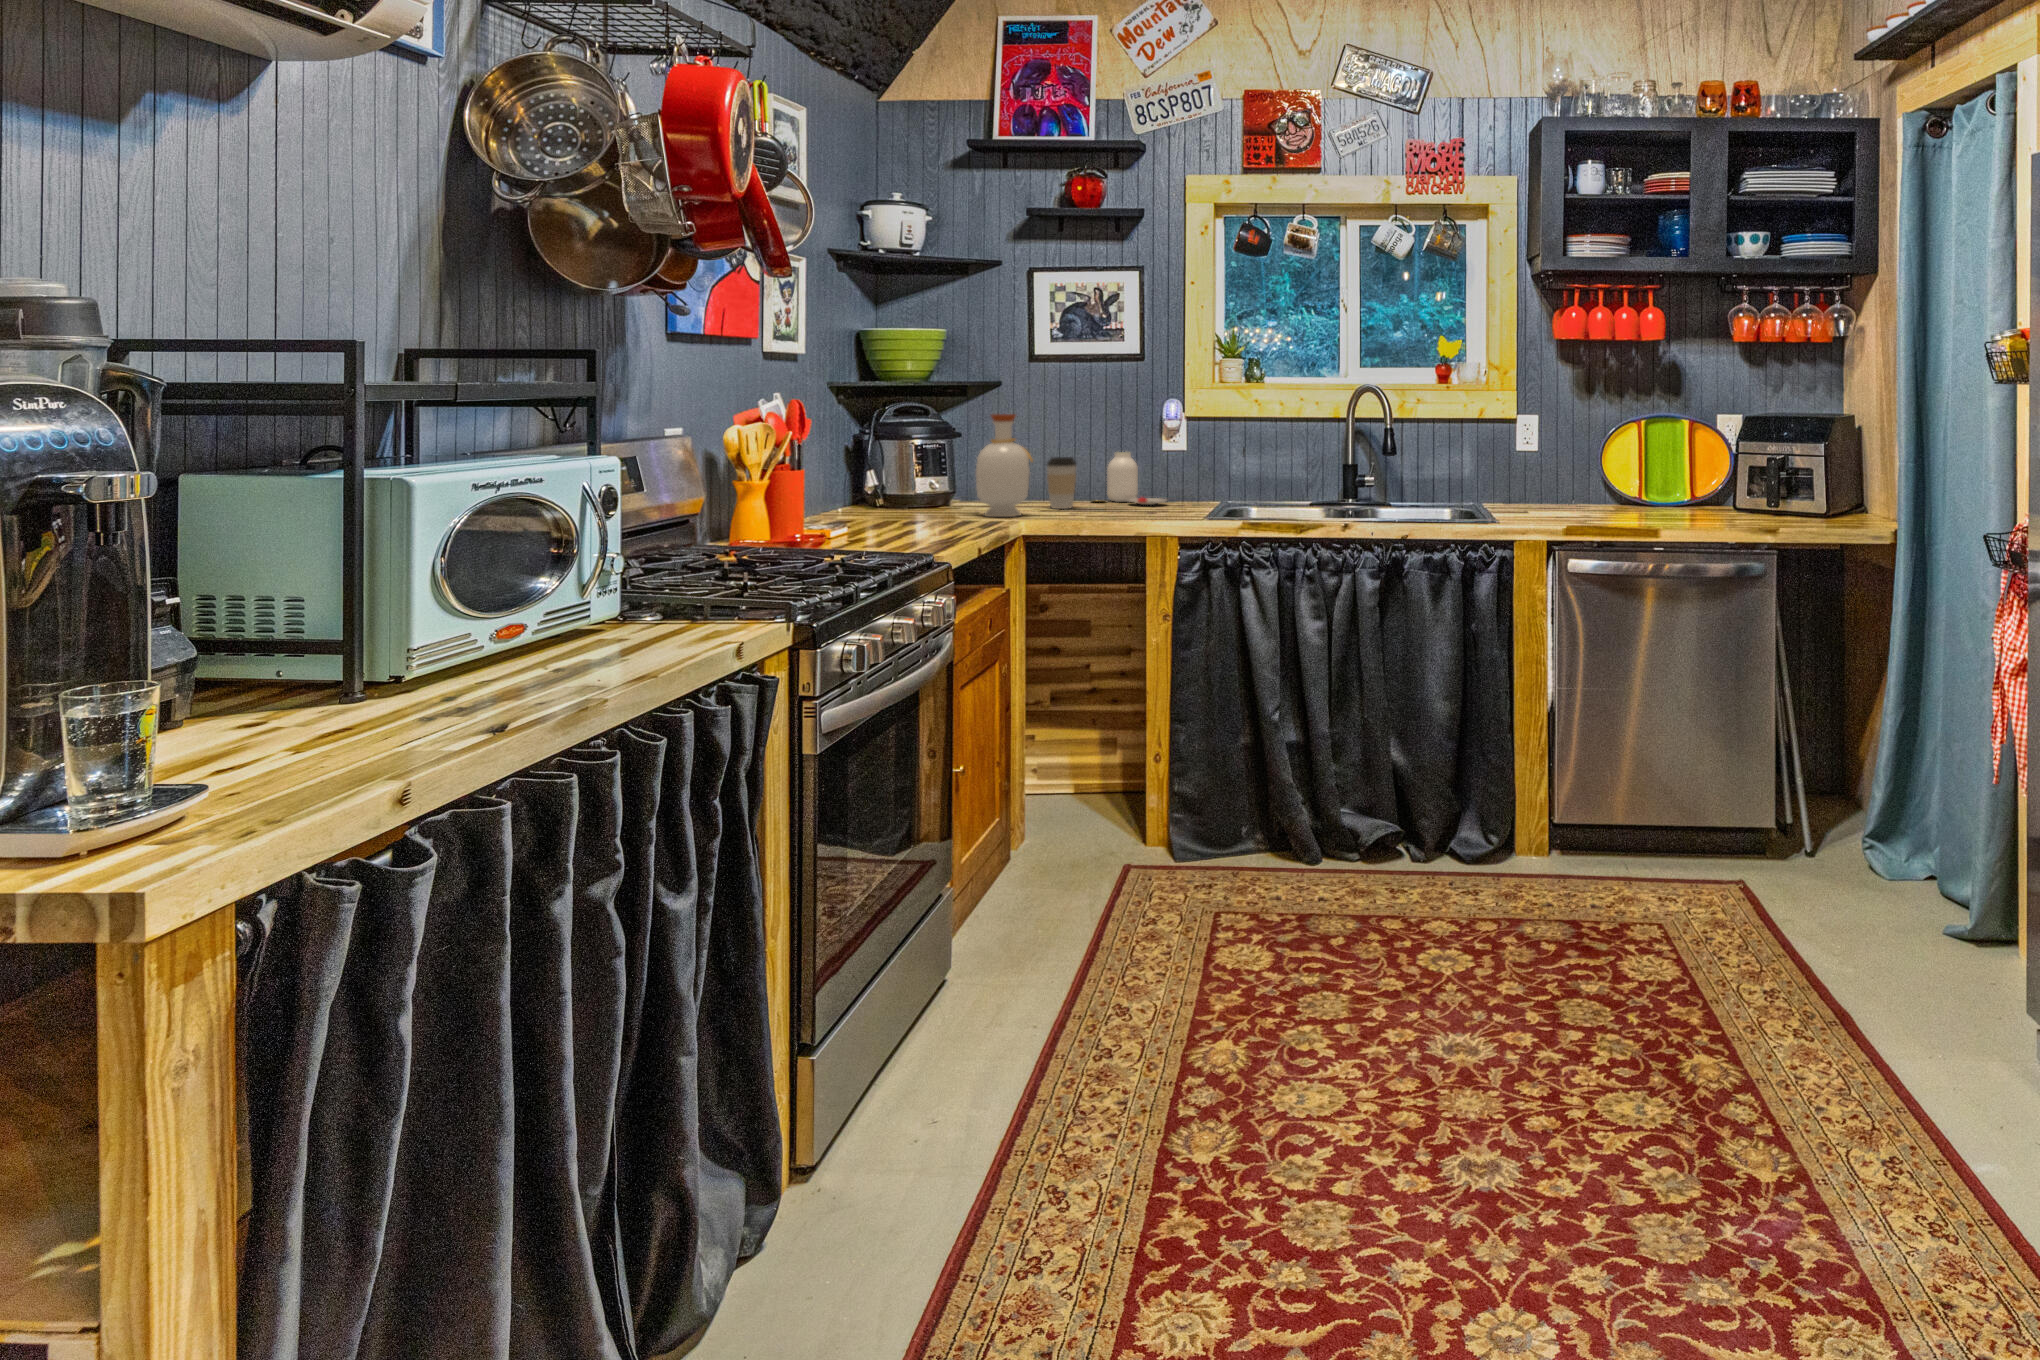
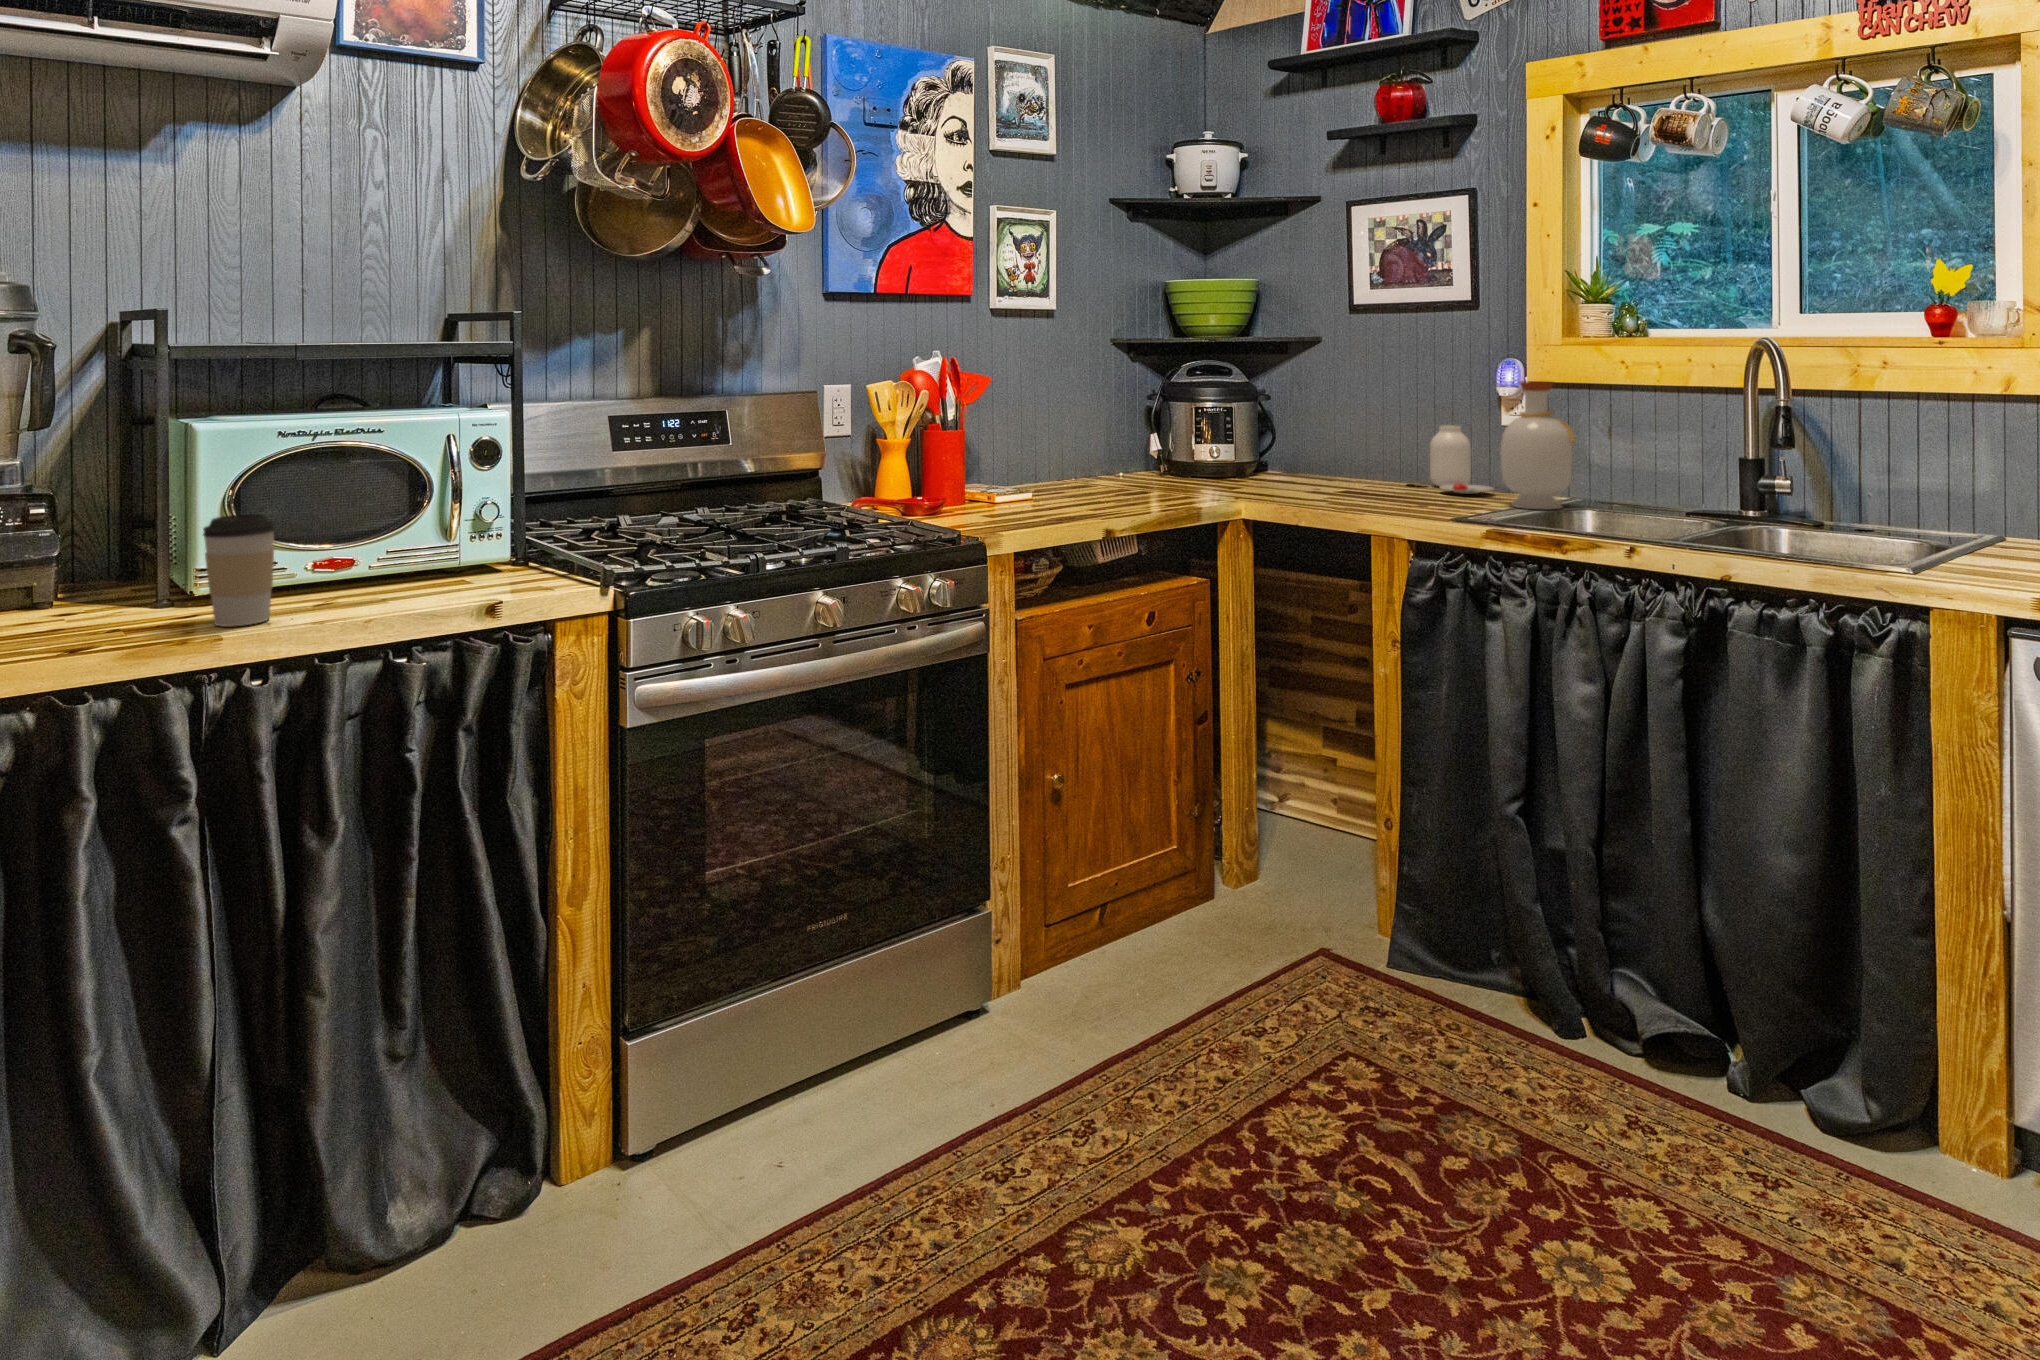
bottle: present [976,414,1032,517] -> present [1500,381,1575,509]
coffee cup: present [1047,457,1077,509] -> present [203,514,275,627]

